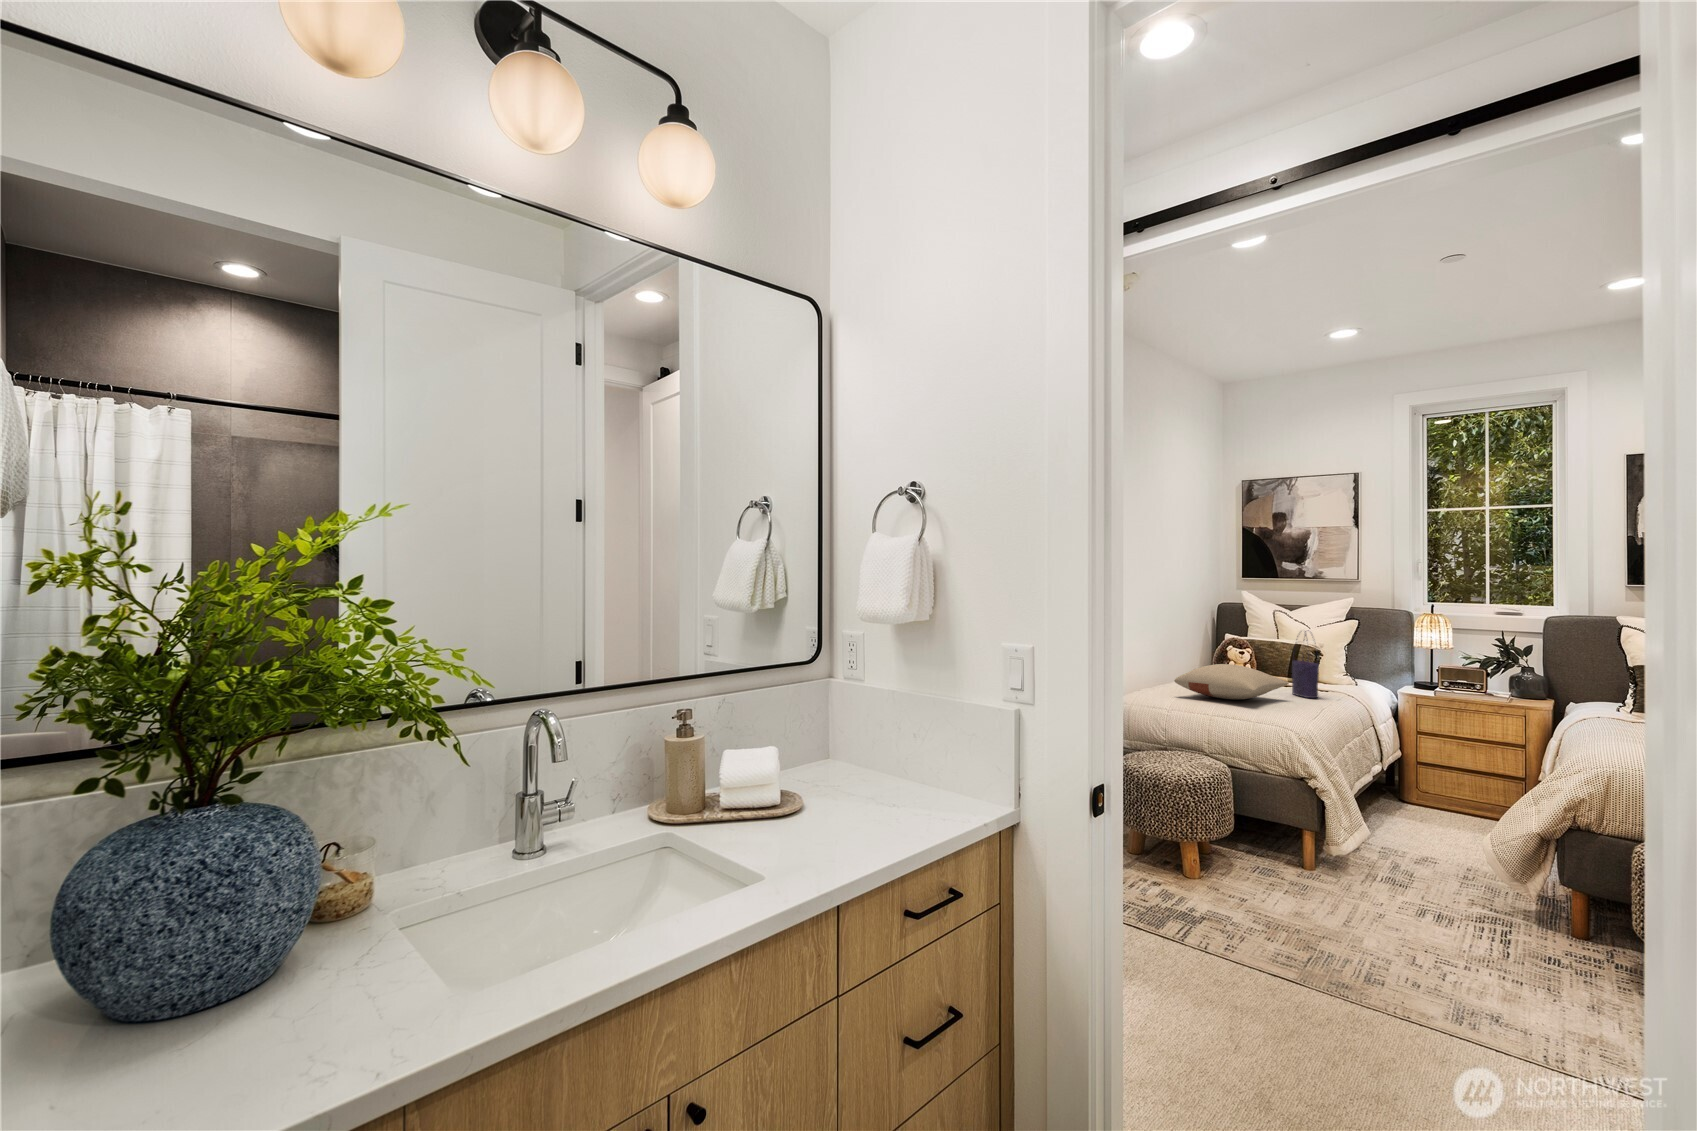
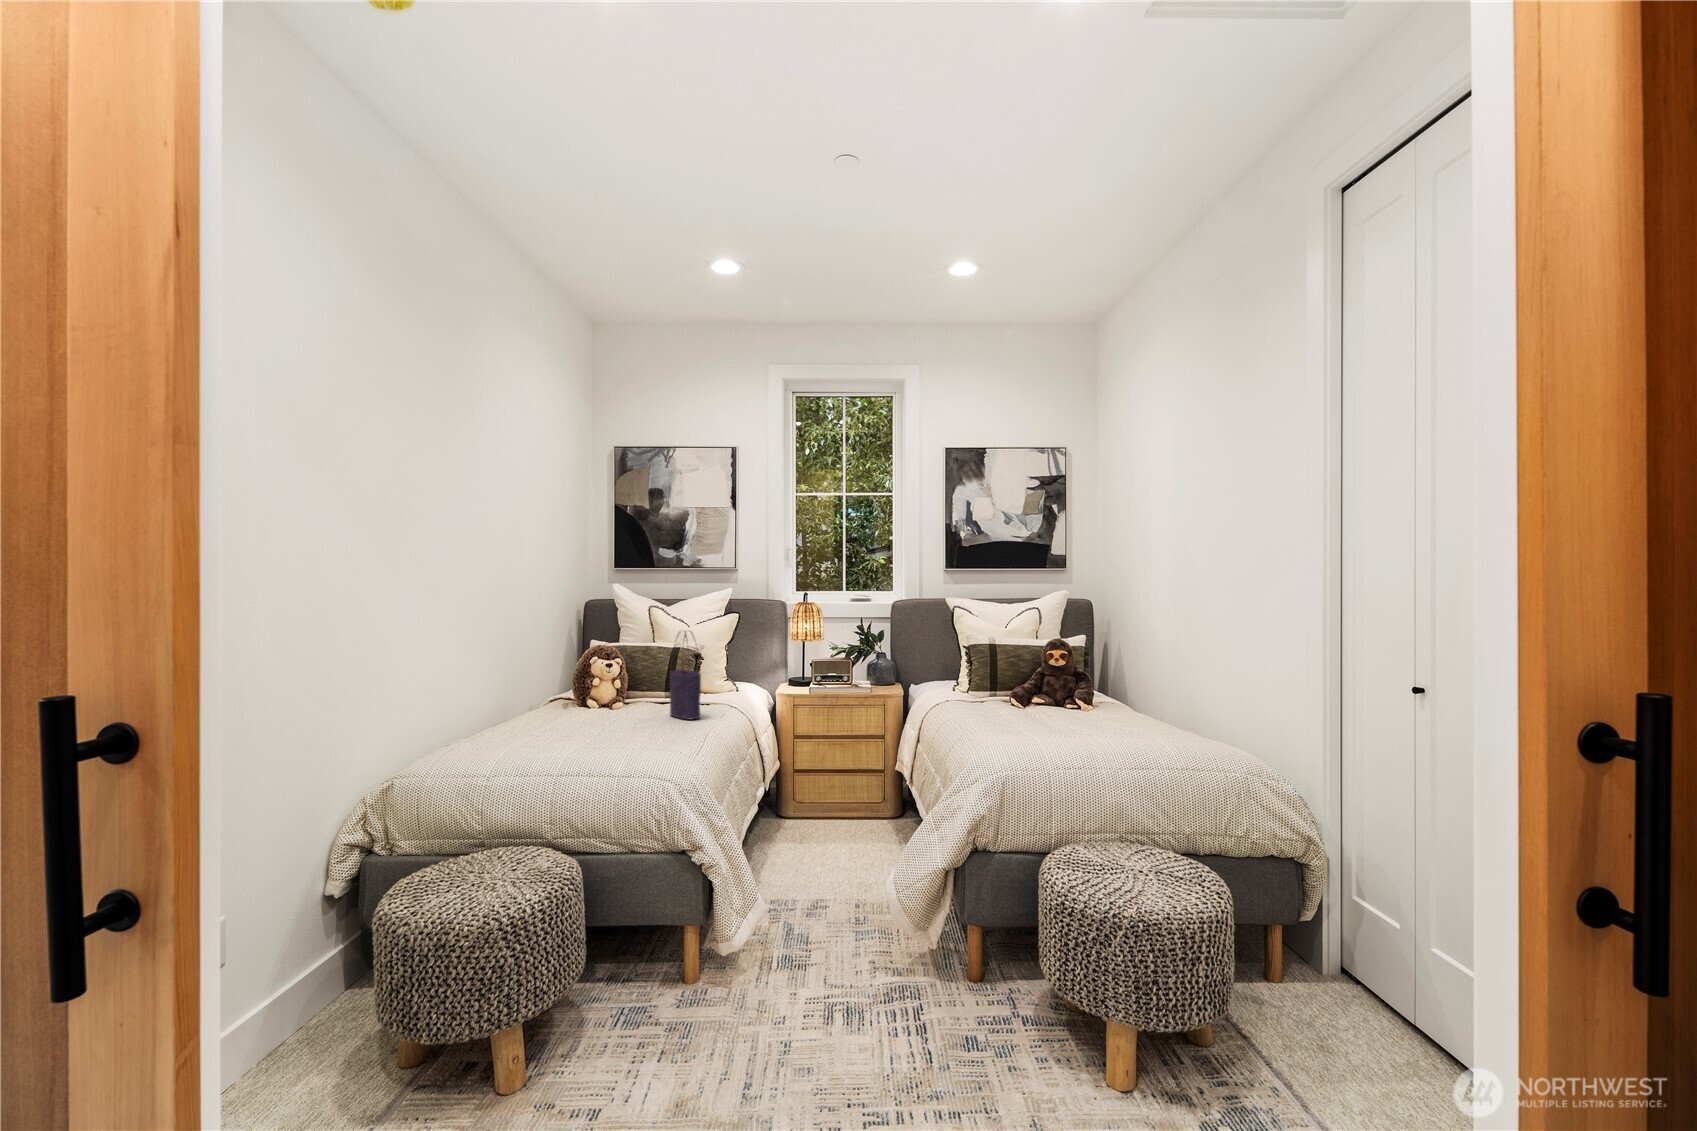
pillow: present [1174,664,1289,699] -> none [505,687,666,740]

